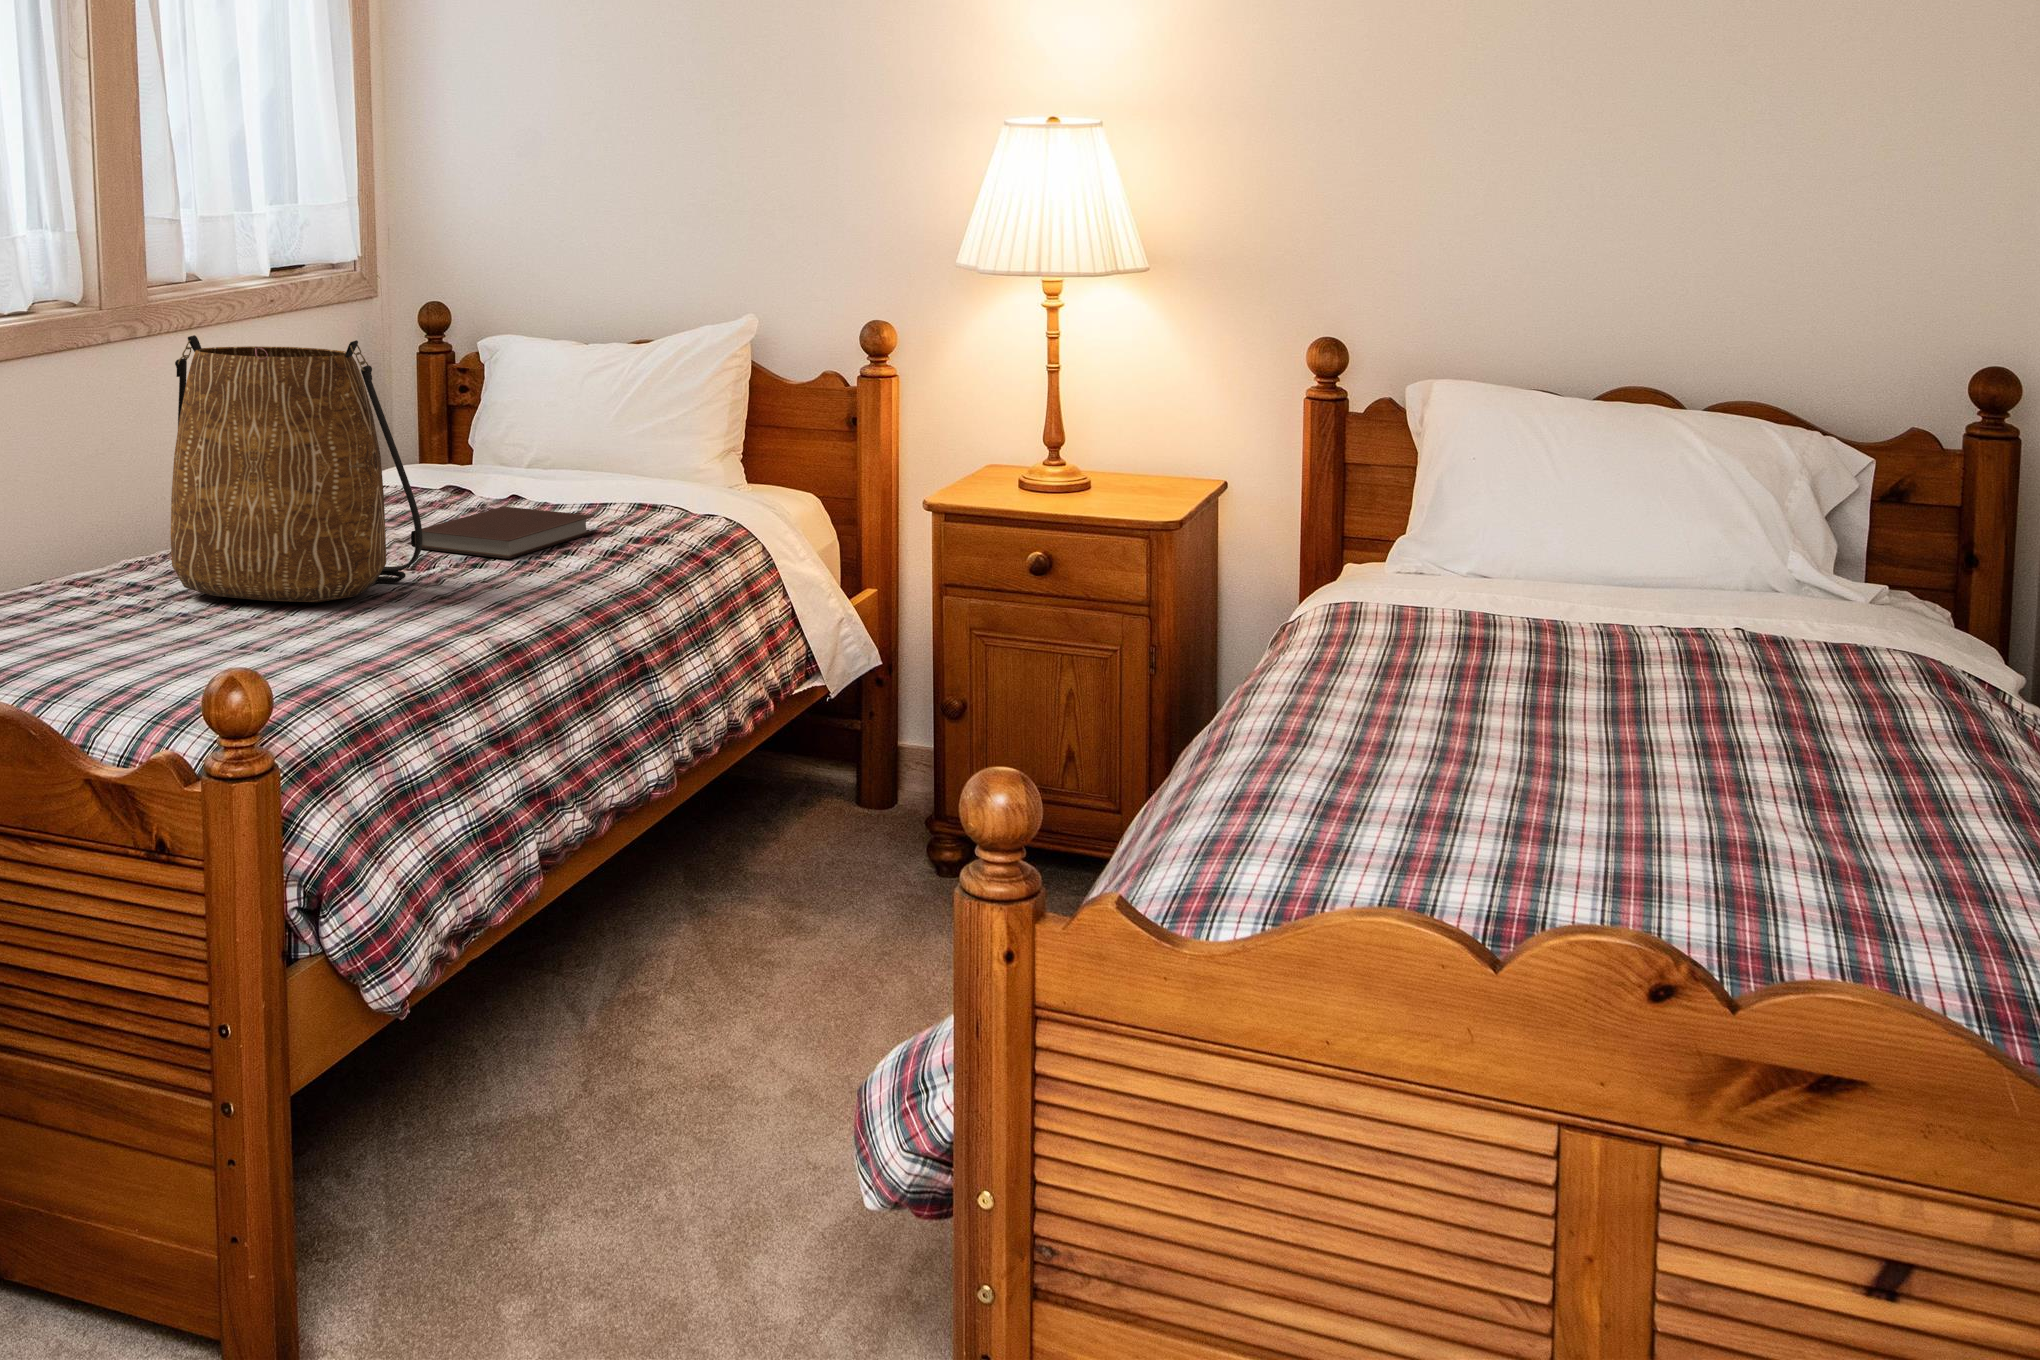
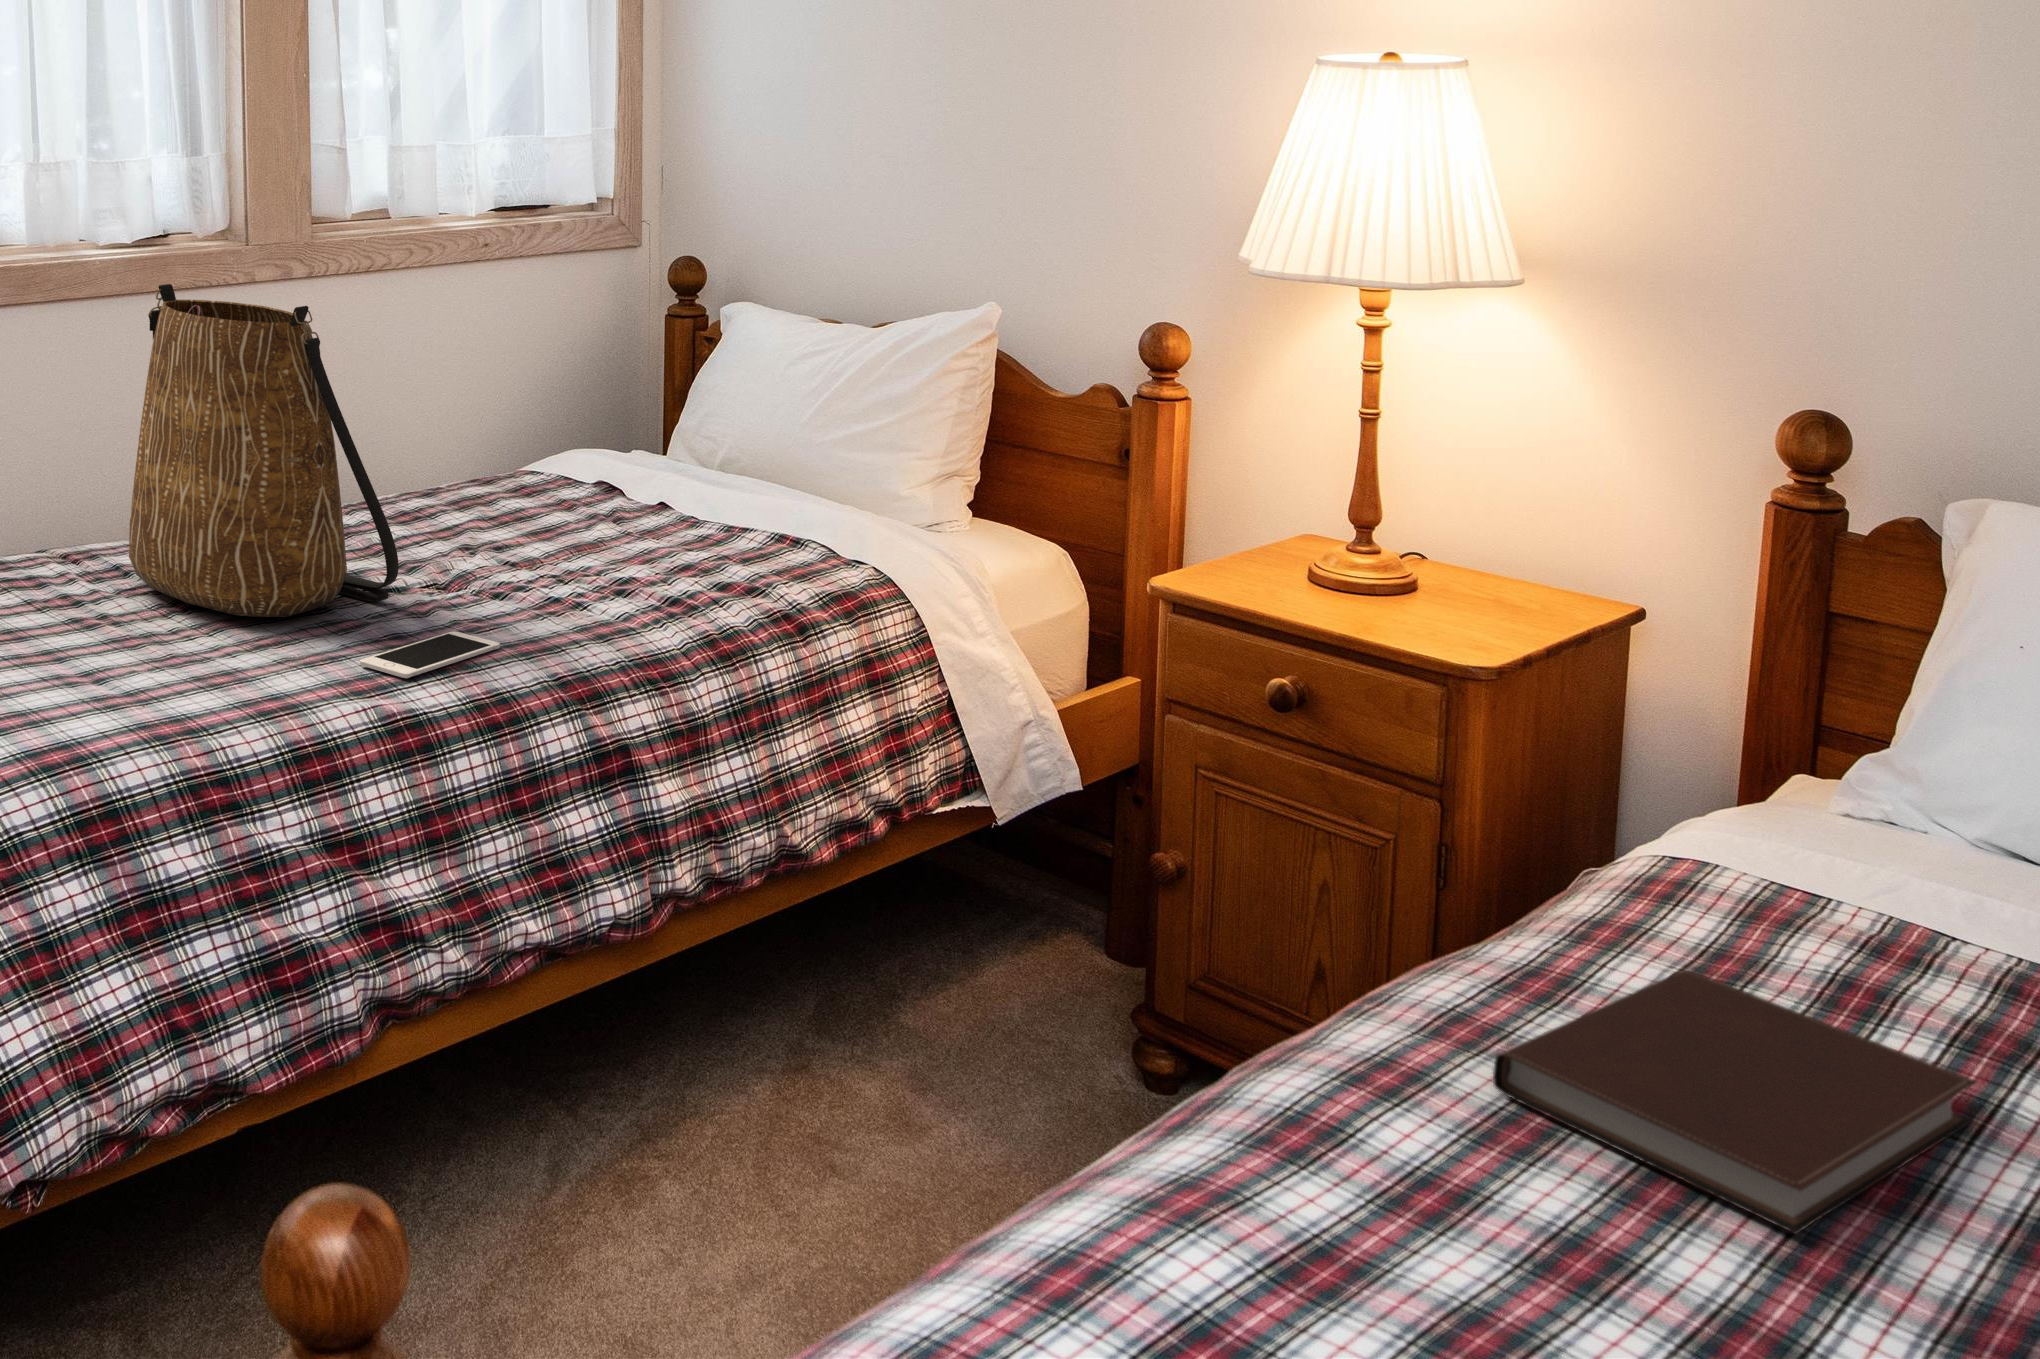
notebook: present [411,507,594,559] -> present [1493,970,1976,1234]
cell phone: none [455,589,539,619] -> present [360,631,500,678]

